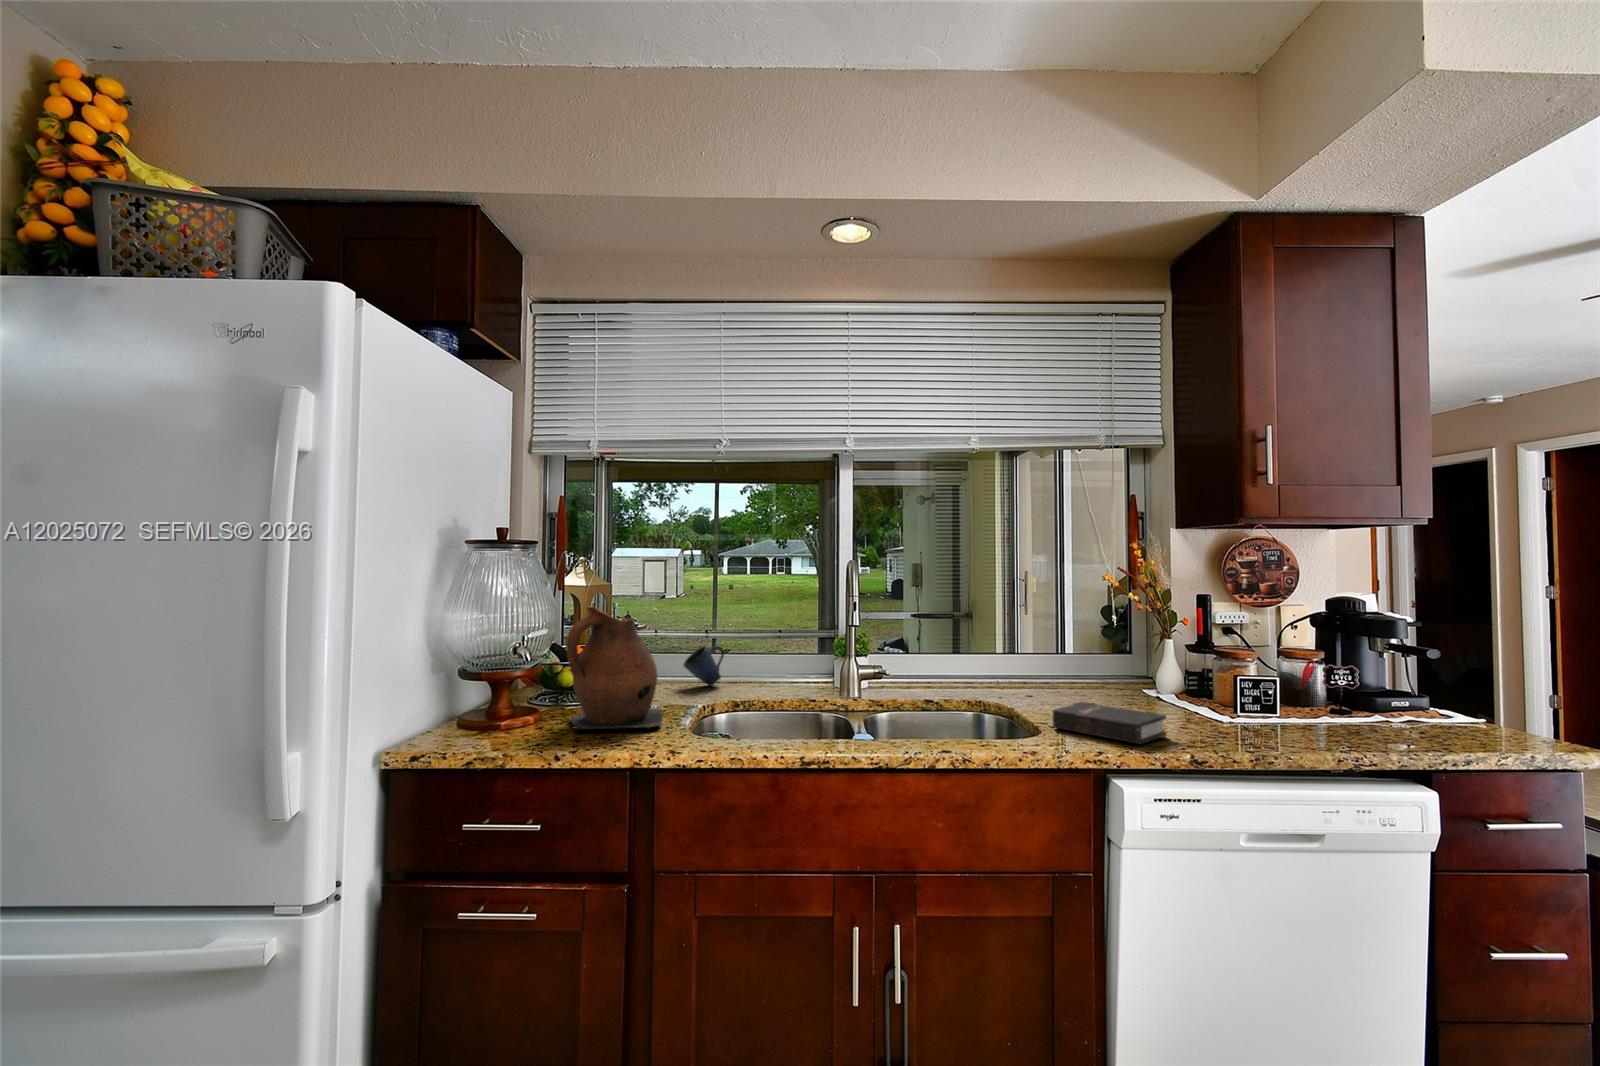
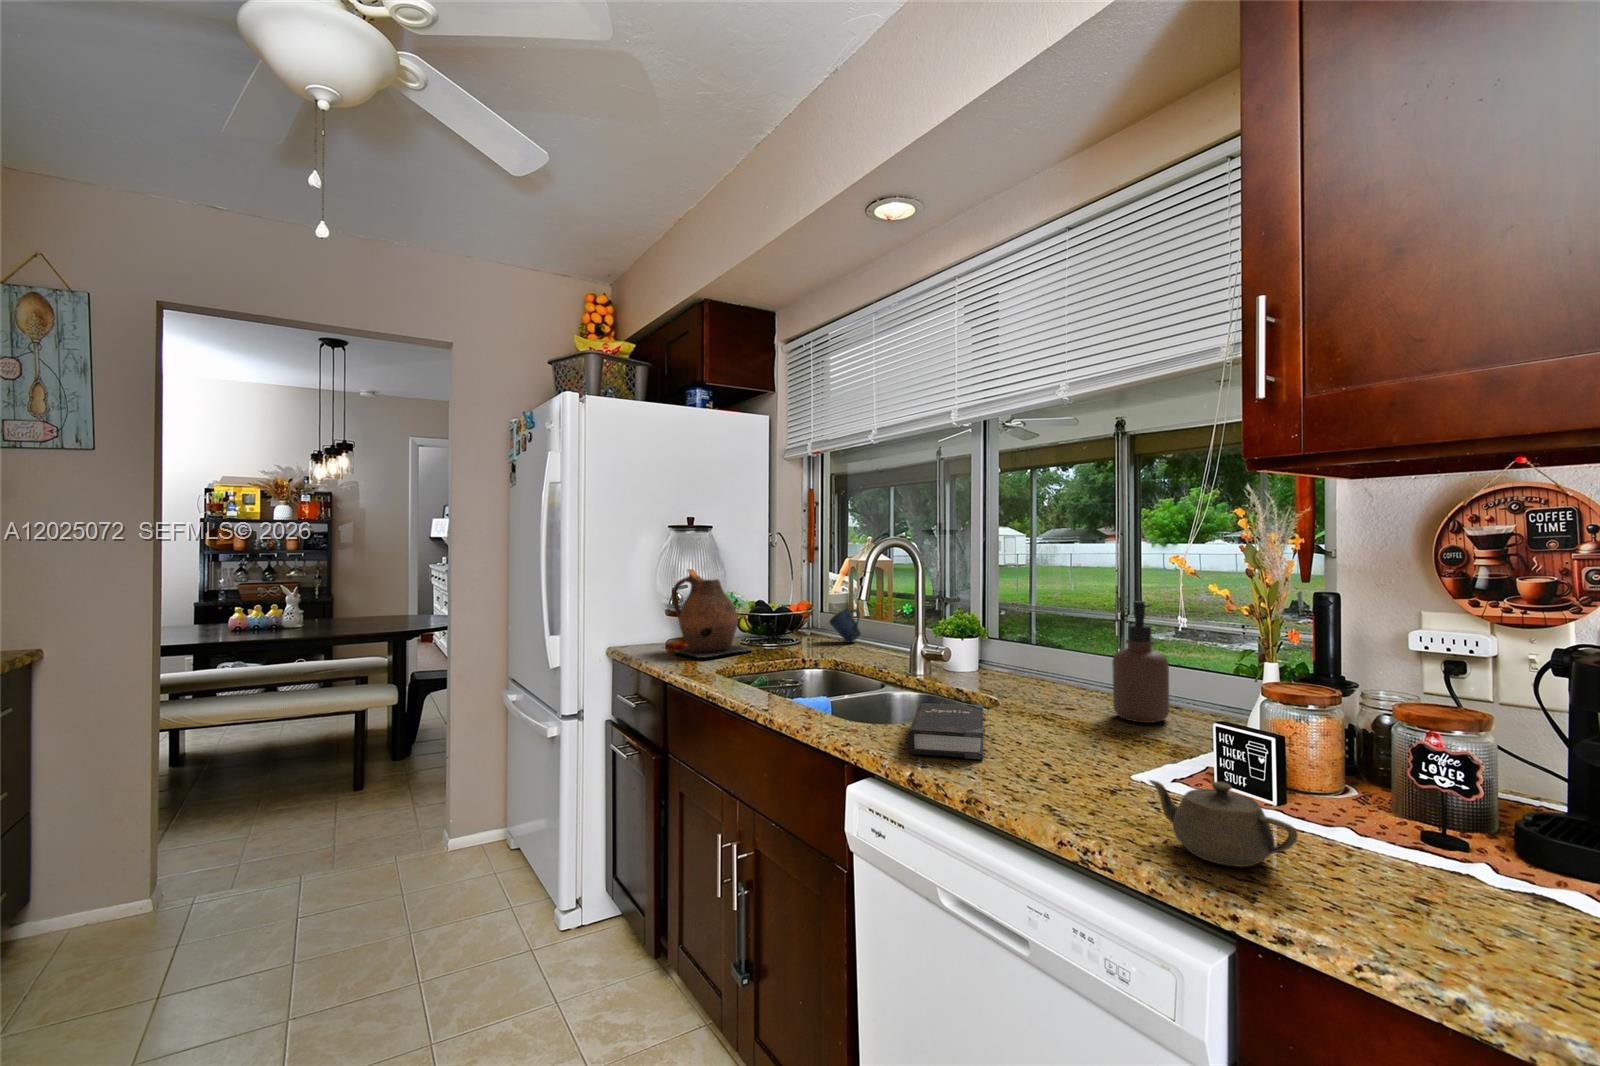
soap dispenser: none [1079,609,1120,698] -> present [1112,601,1169,723]
teapot: none [1321,700,1402,745] -> present [1149,780,1298,867]

